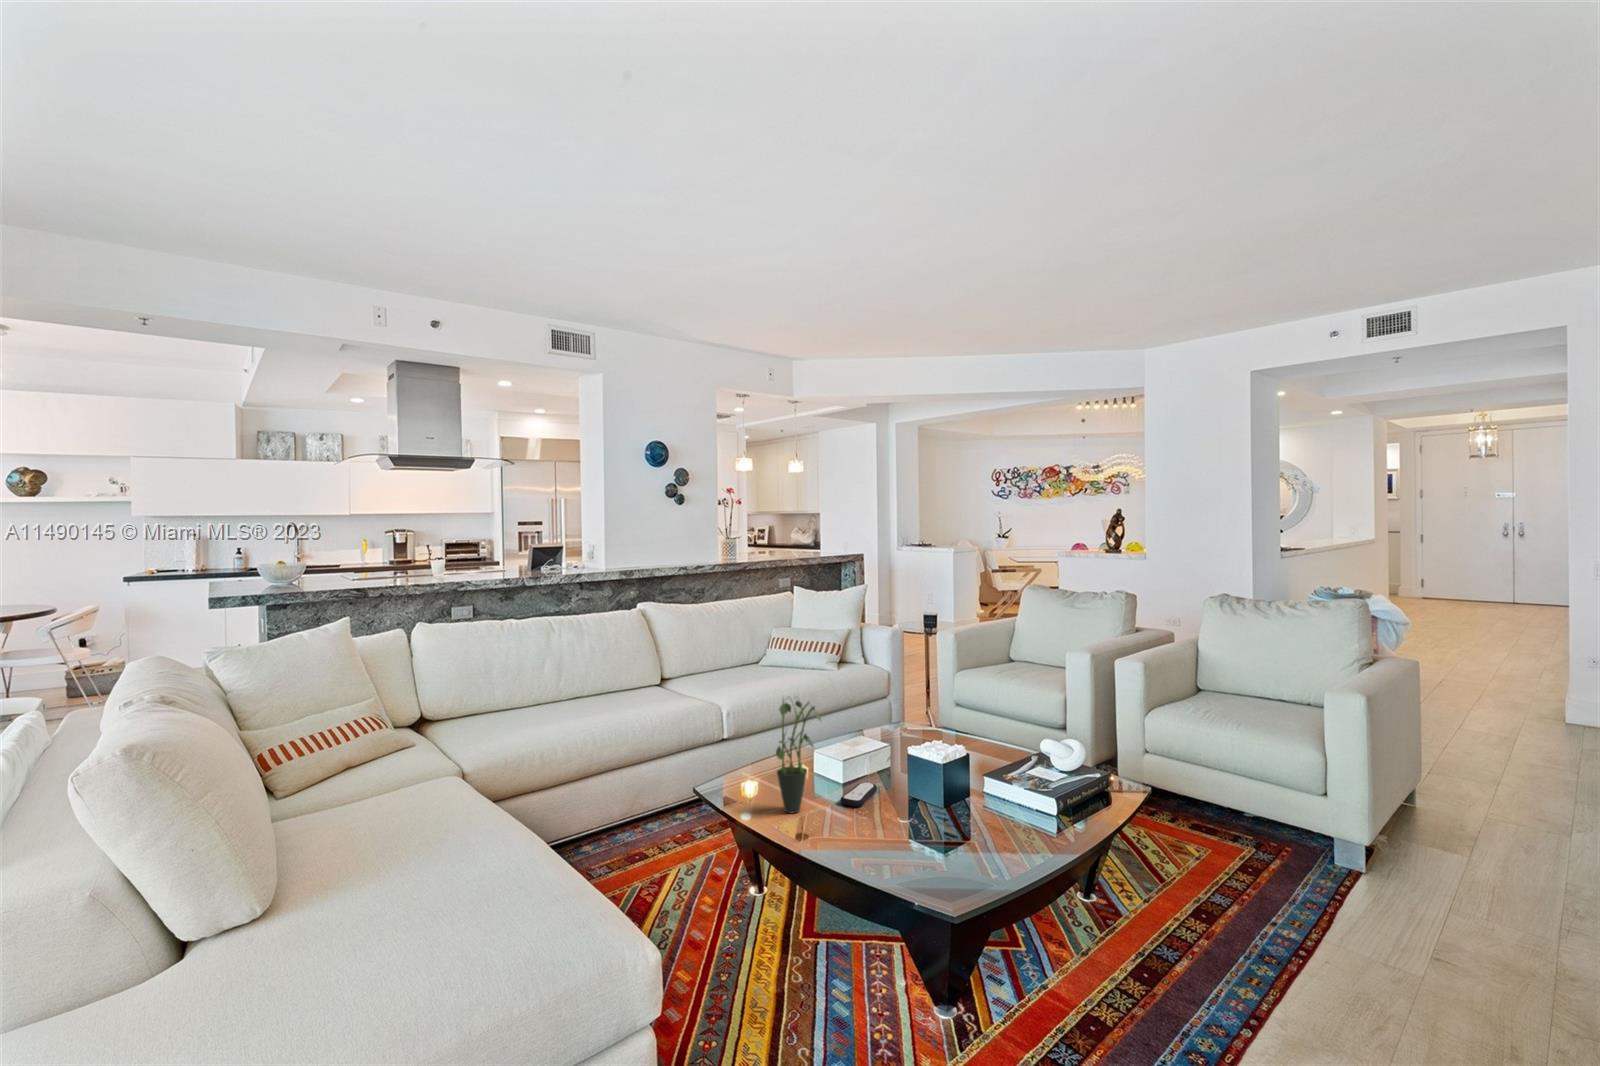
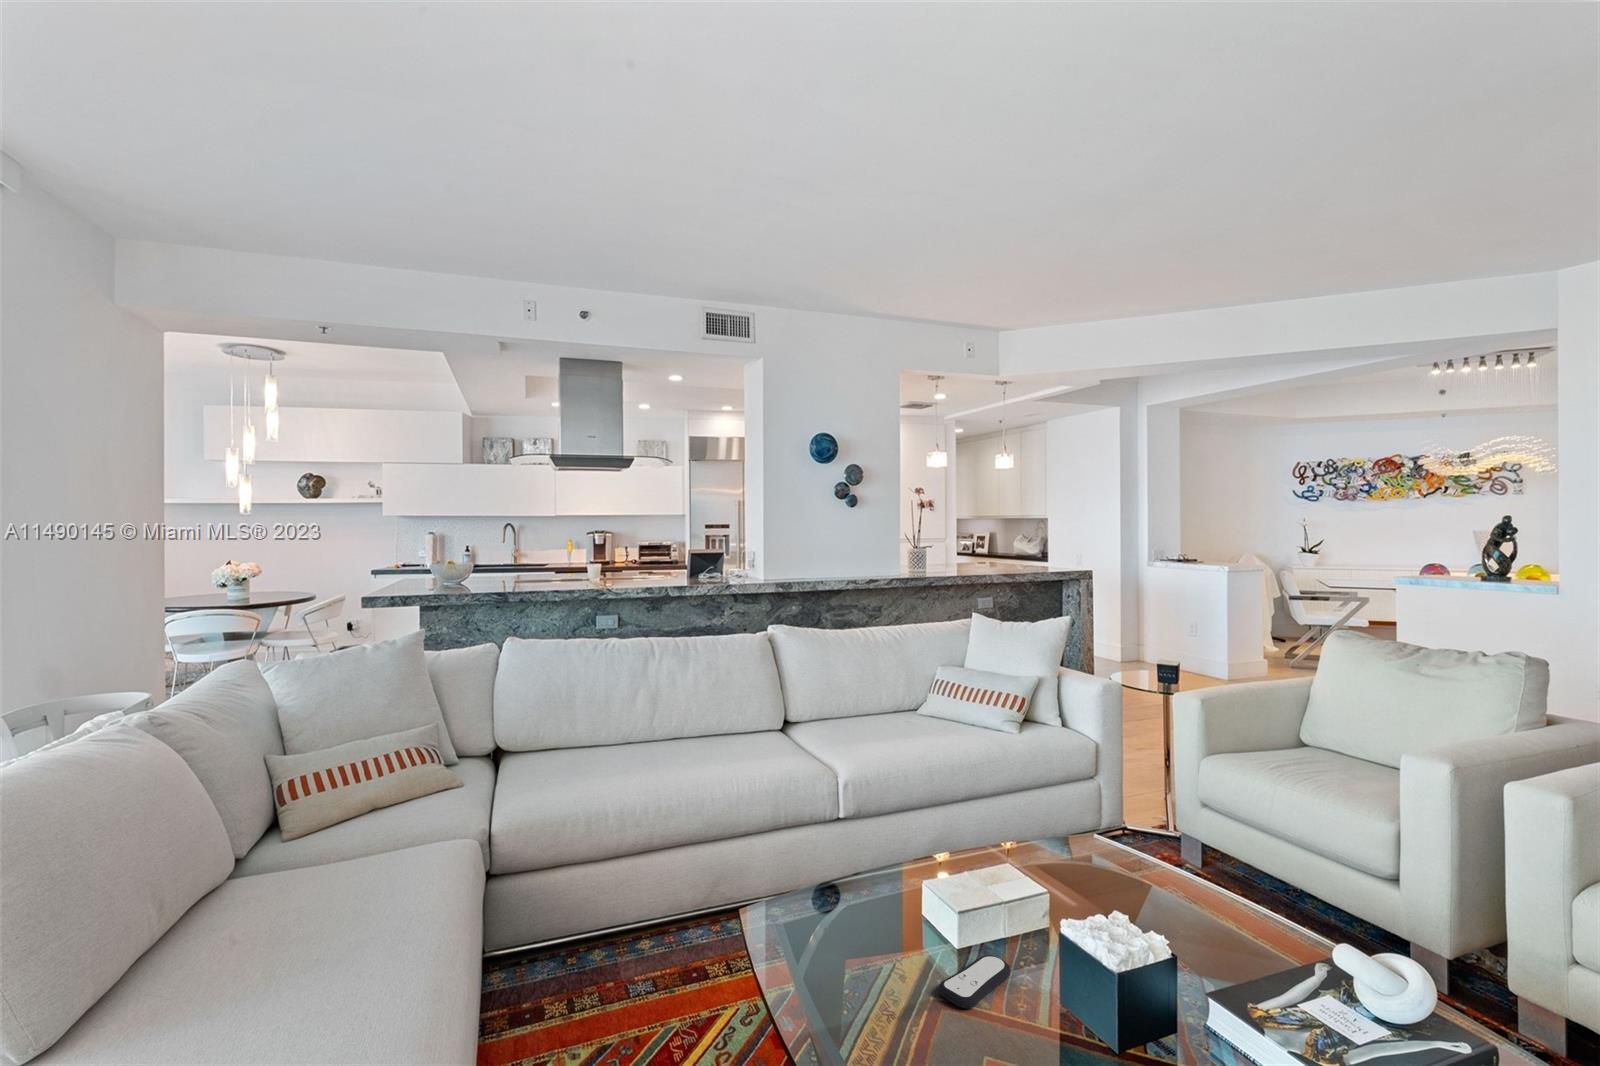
potted plant: present [776,700,821,813] -> none [825,806,899,1000]

